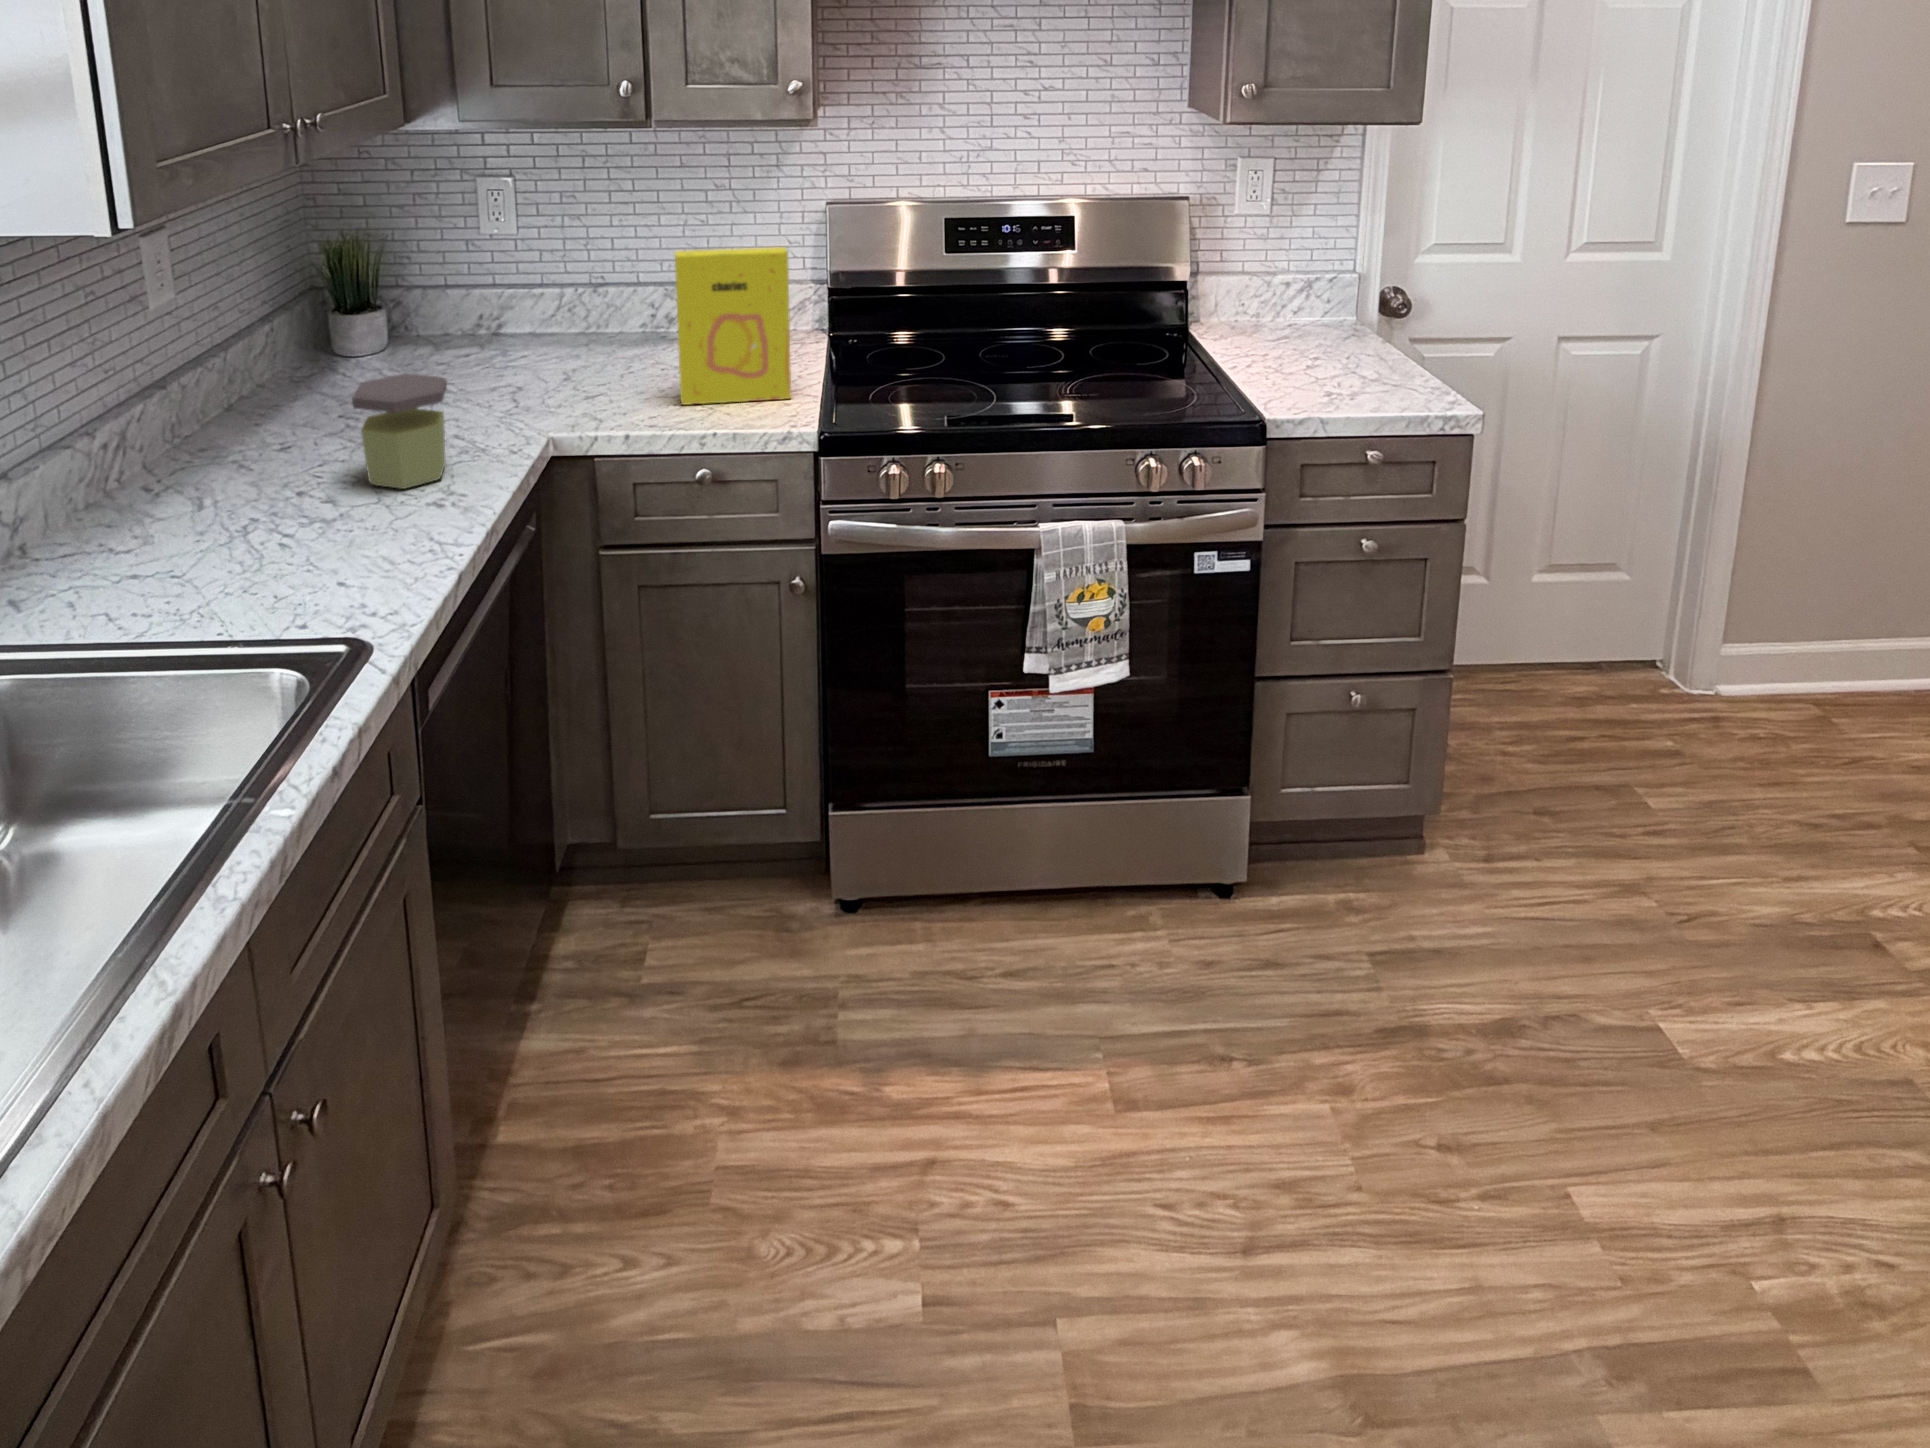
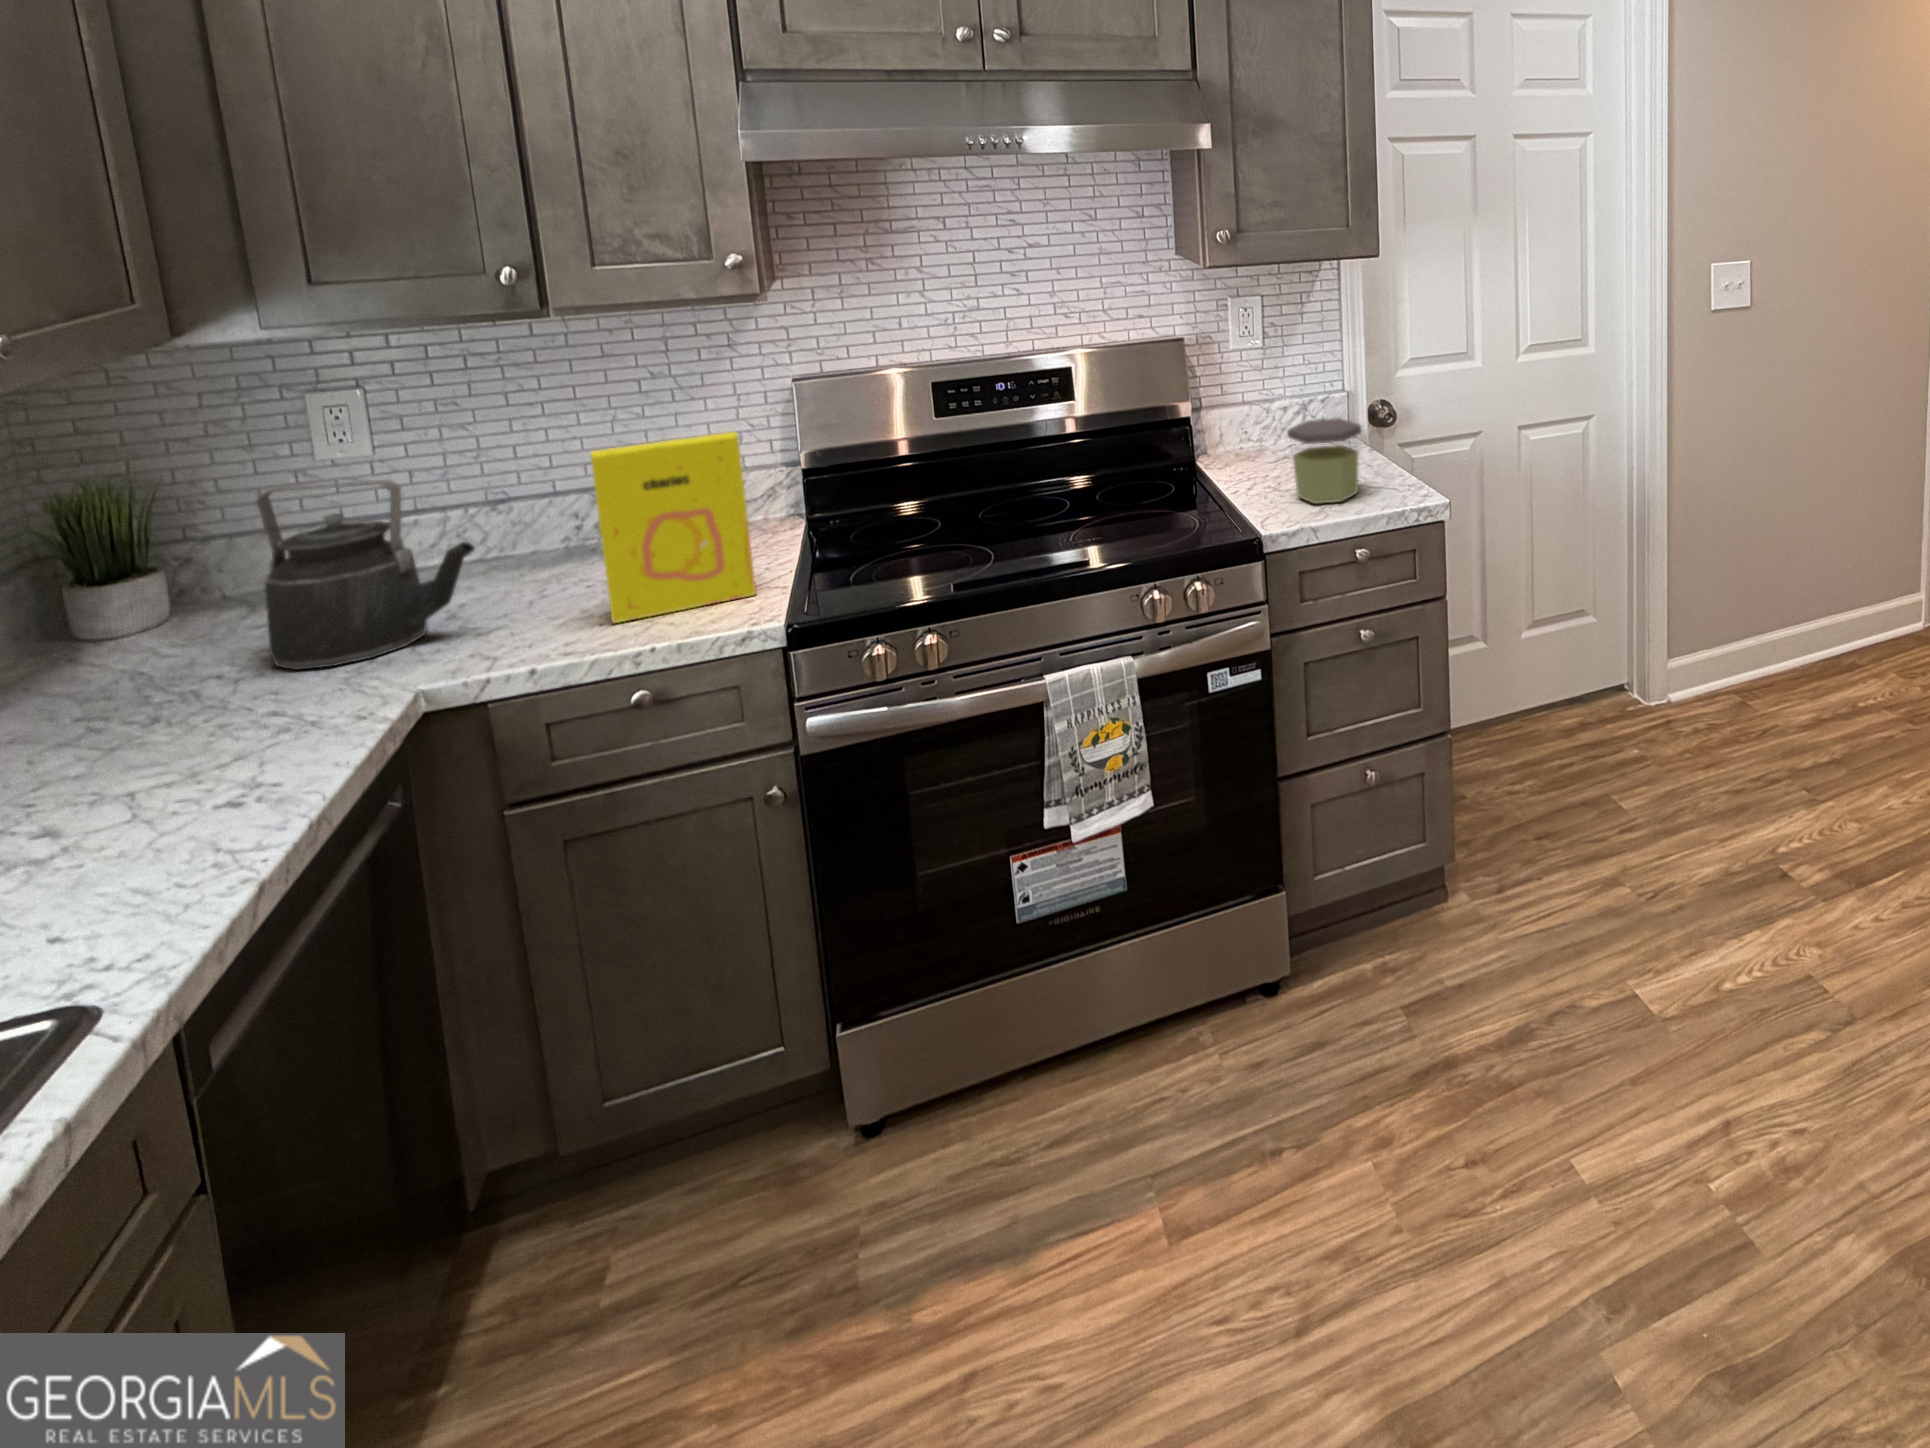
kettle: none [449,253,588,404] -> present [256,480,475,670]
jar: present [352,373,447,489] -> present [1287,418,1361,504]

